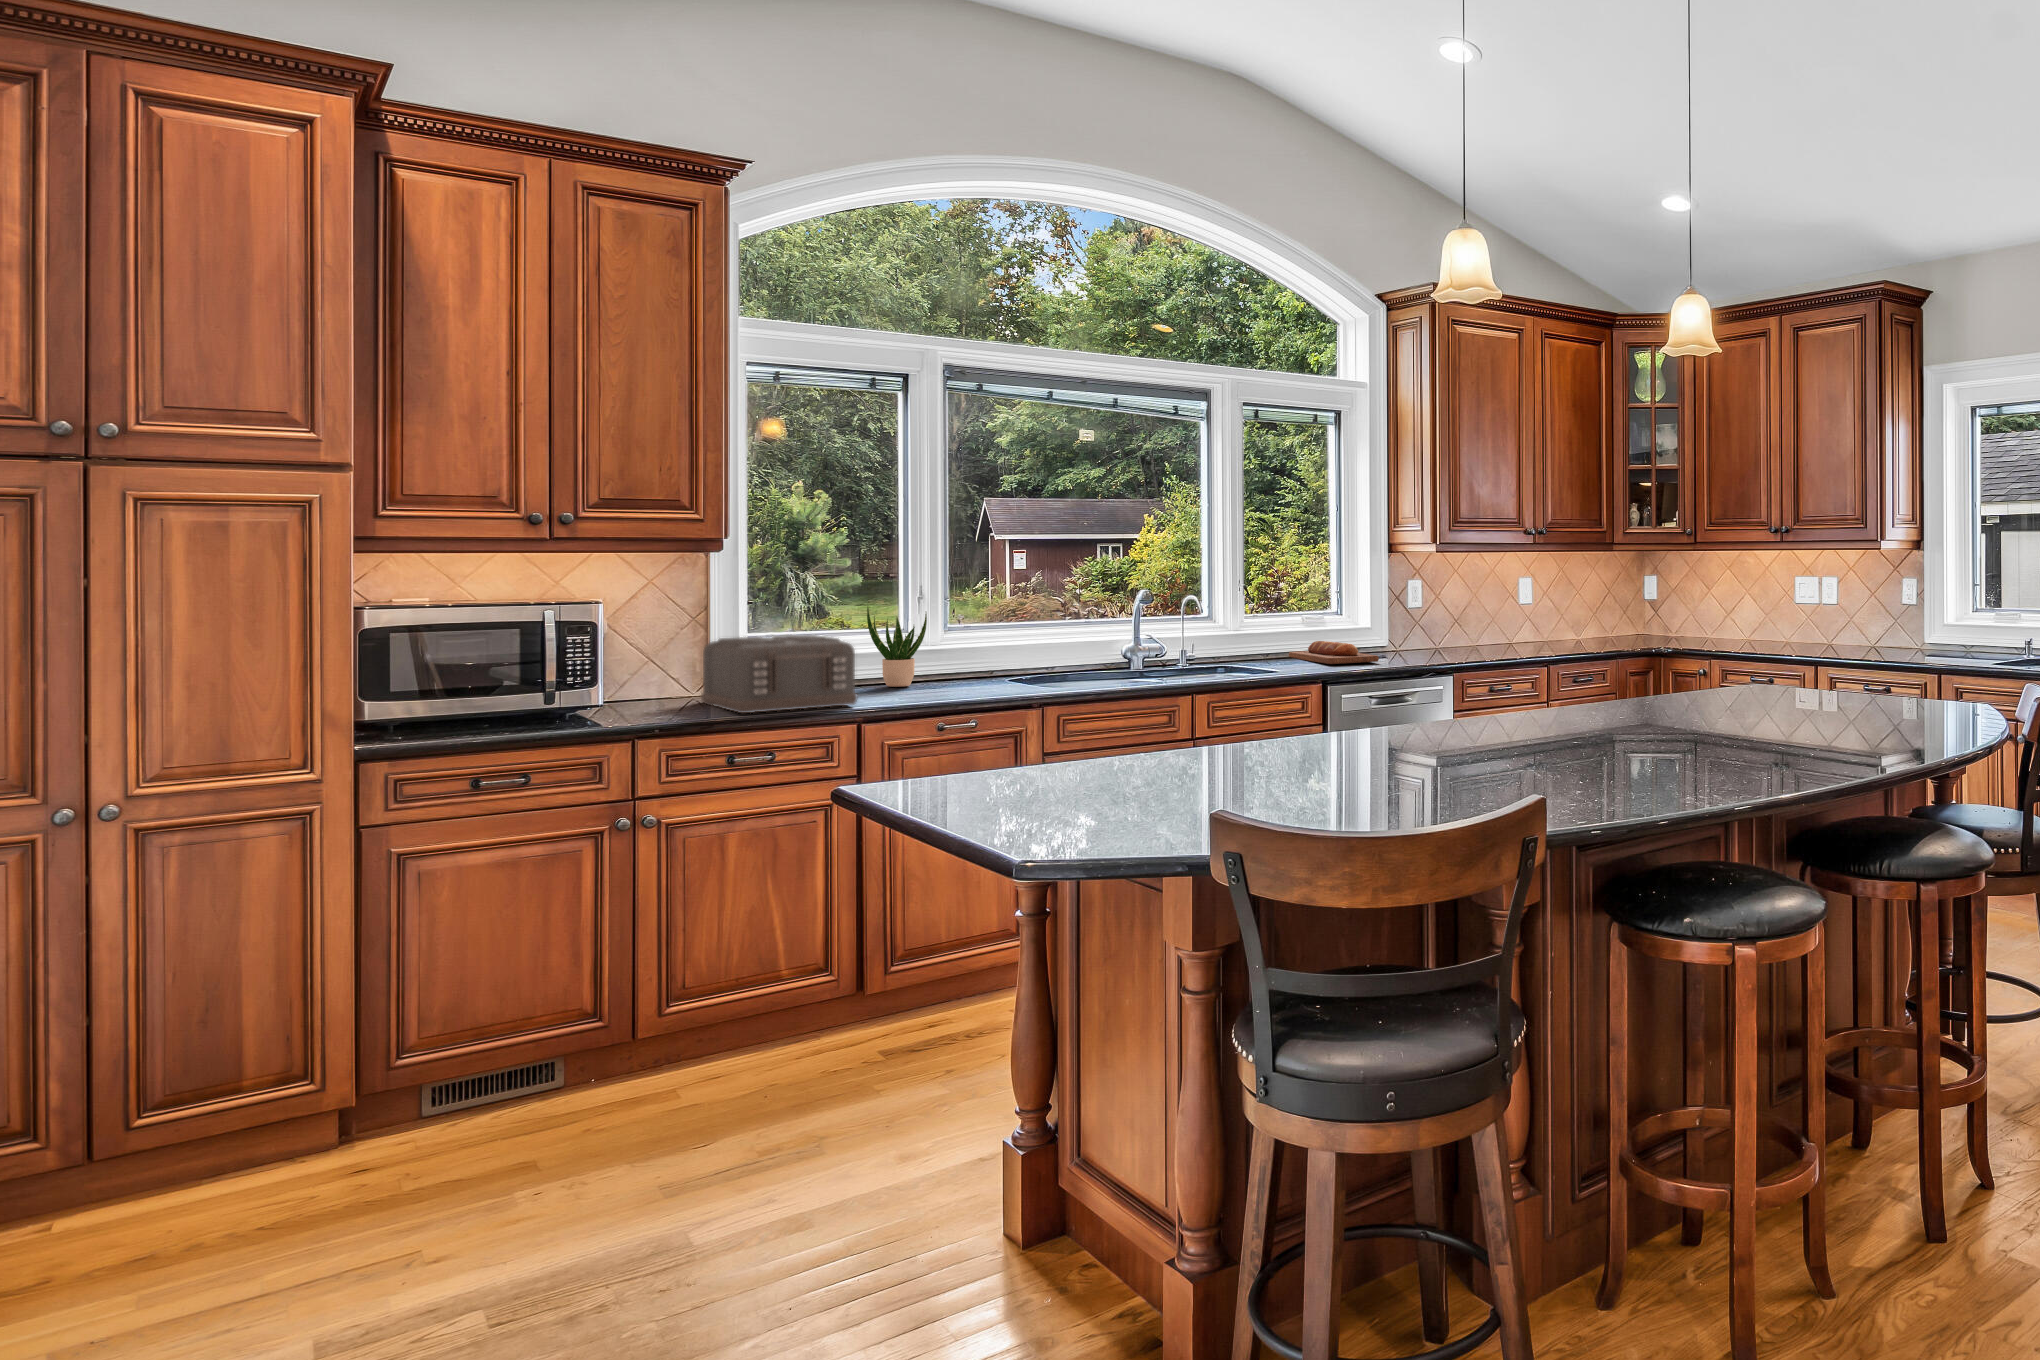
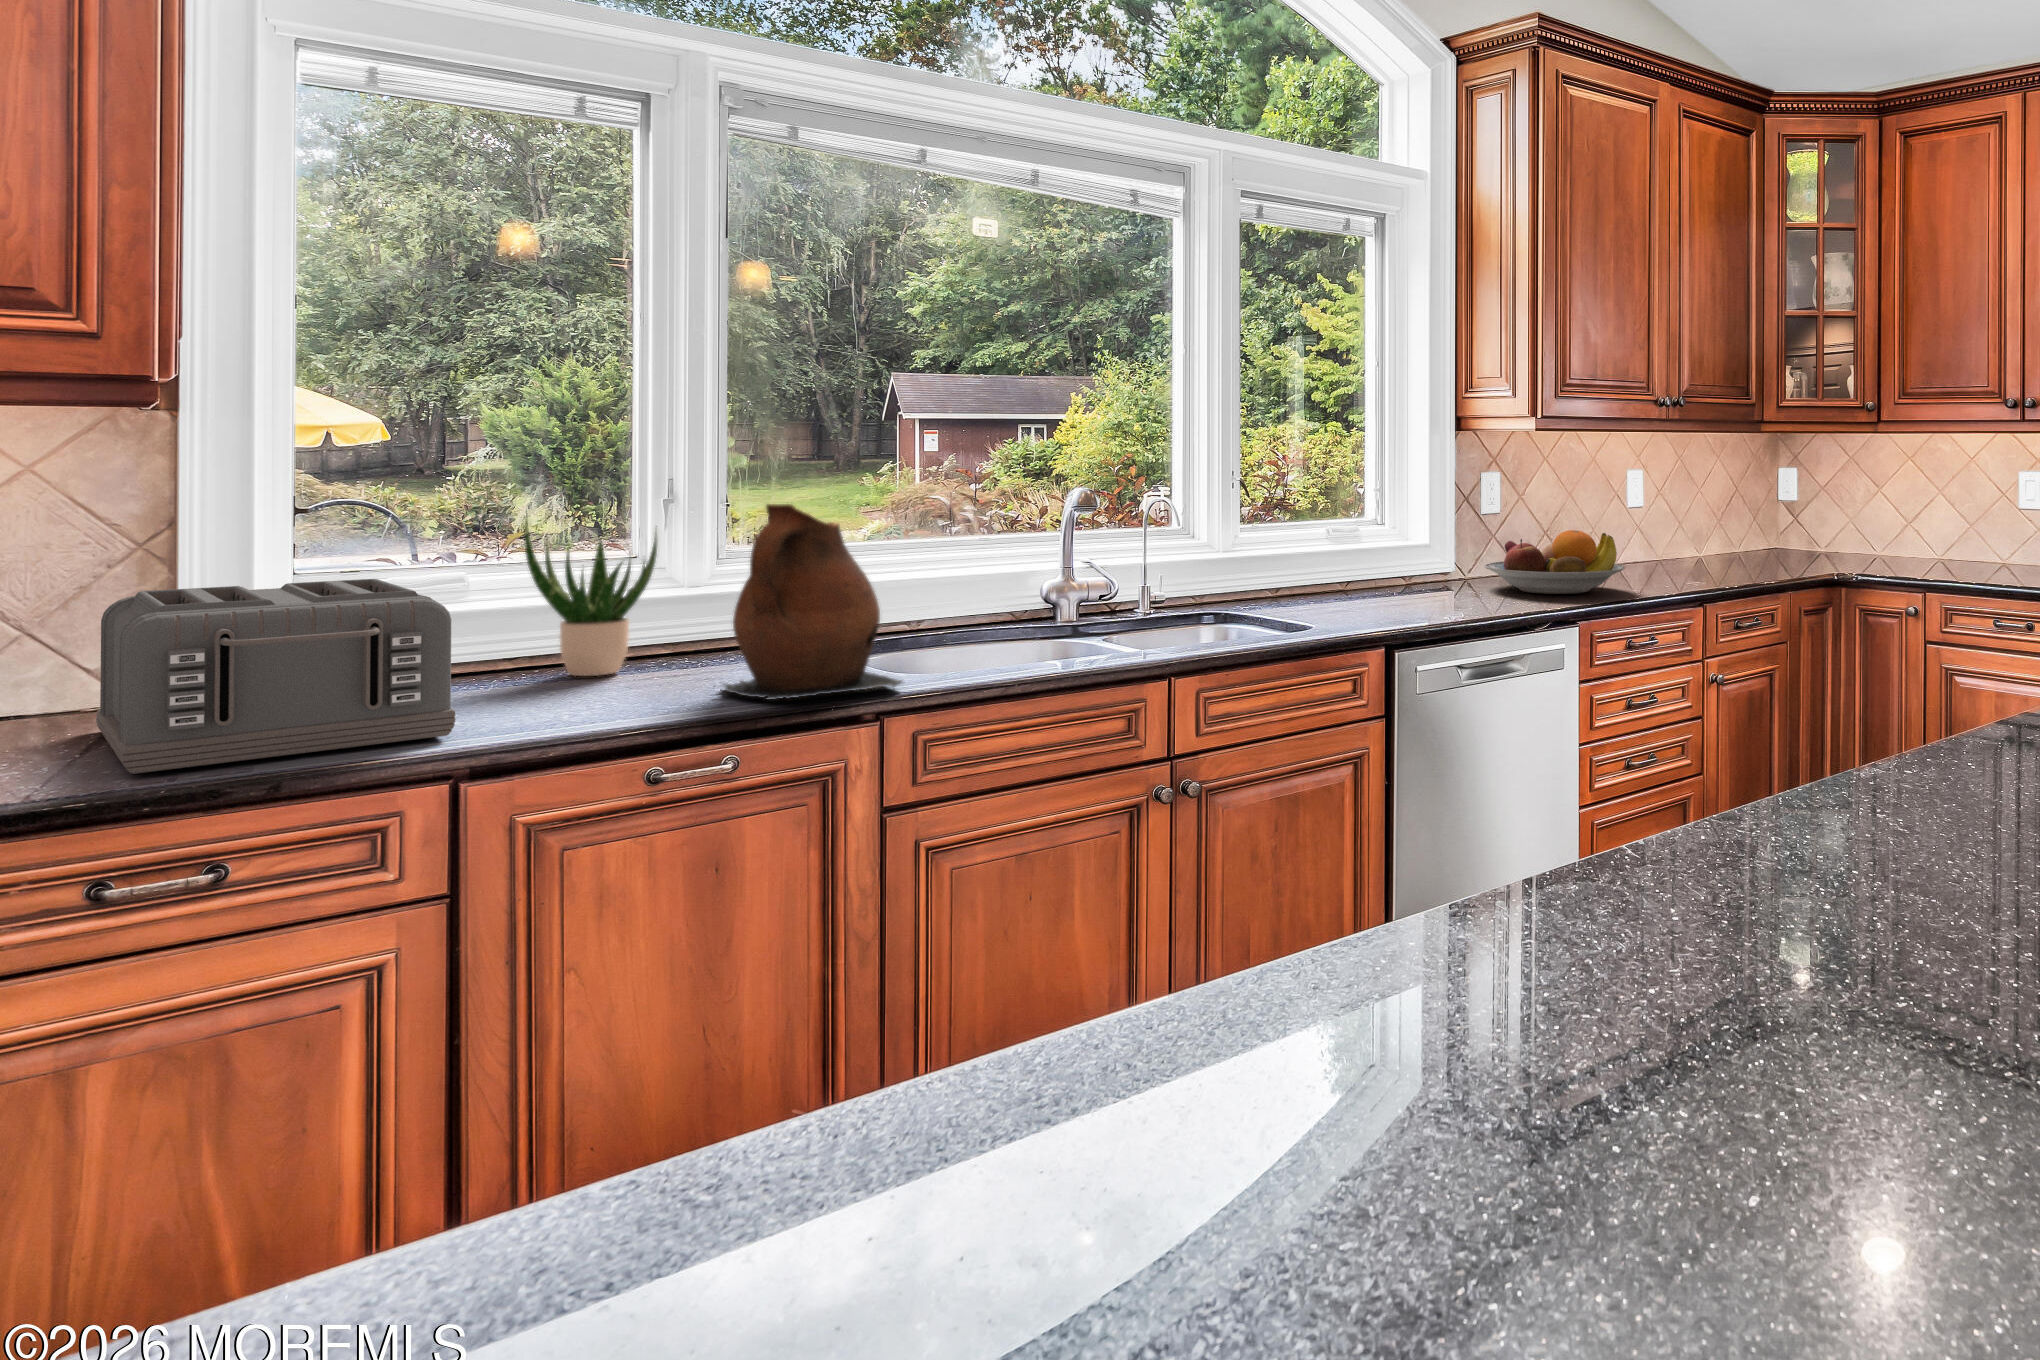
ceramic pitcher: none [961,598,1055,695] -> present [714,504,902,700]
fruit bowl: none [1402,616,1492,657] -> present [1484,530,1626,594]
bread loaf: present [1289,641,1379,664] -> none [1311,570,1464,611]

